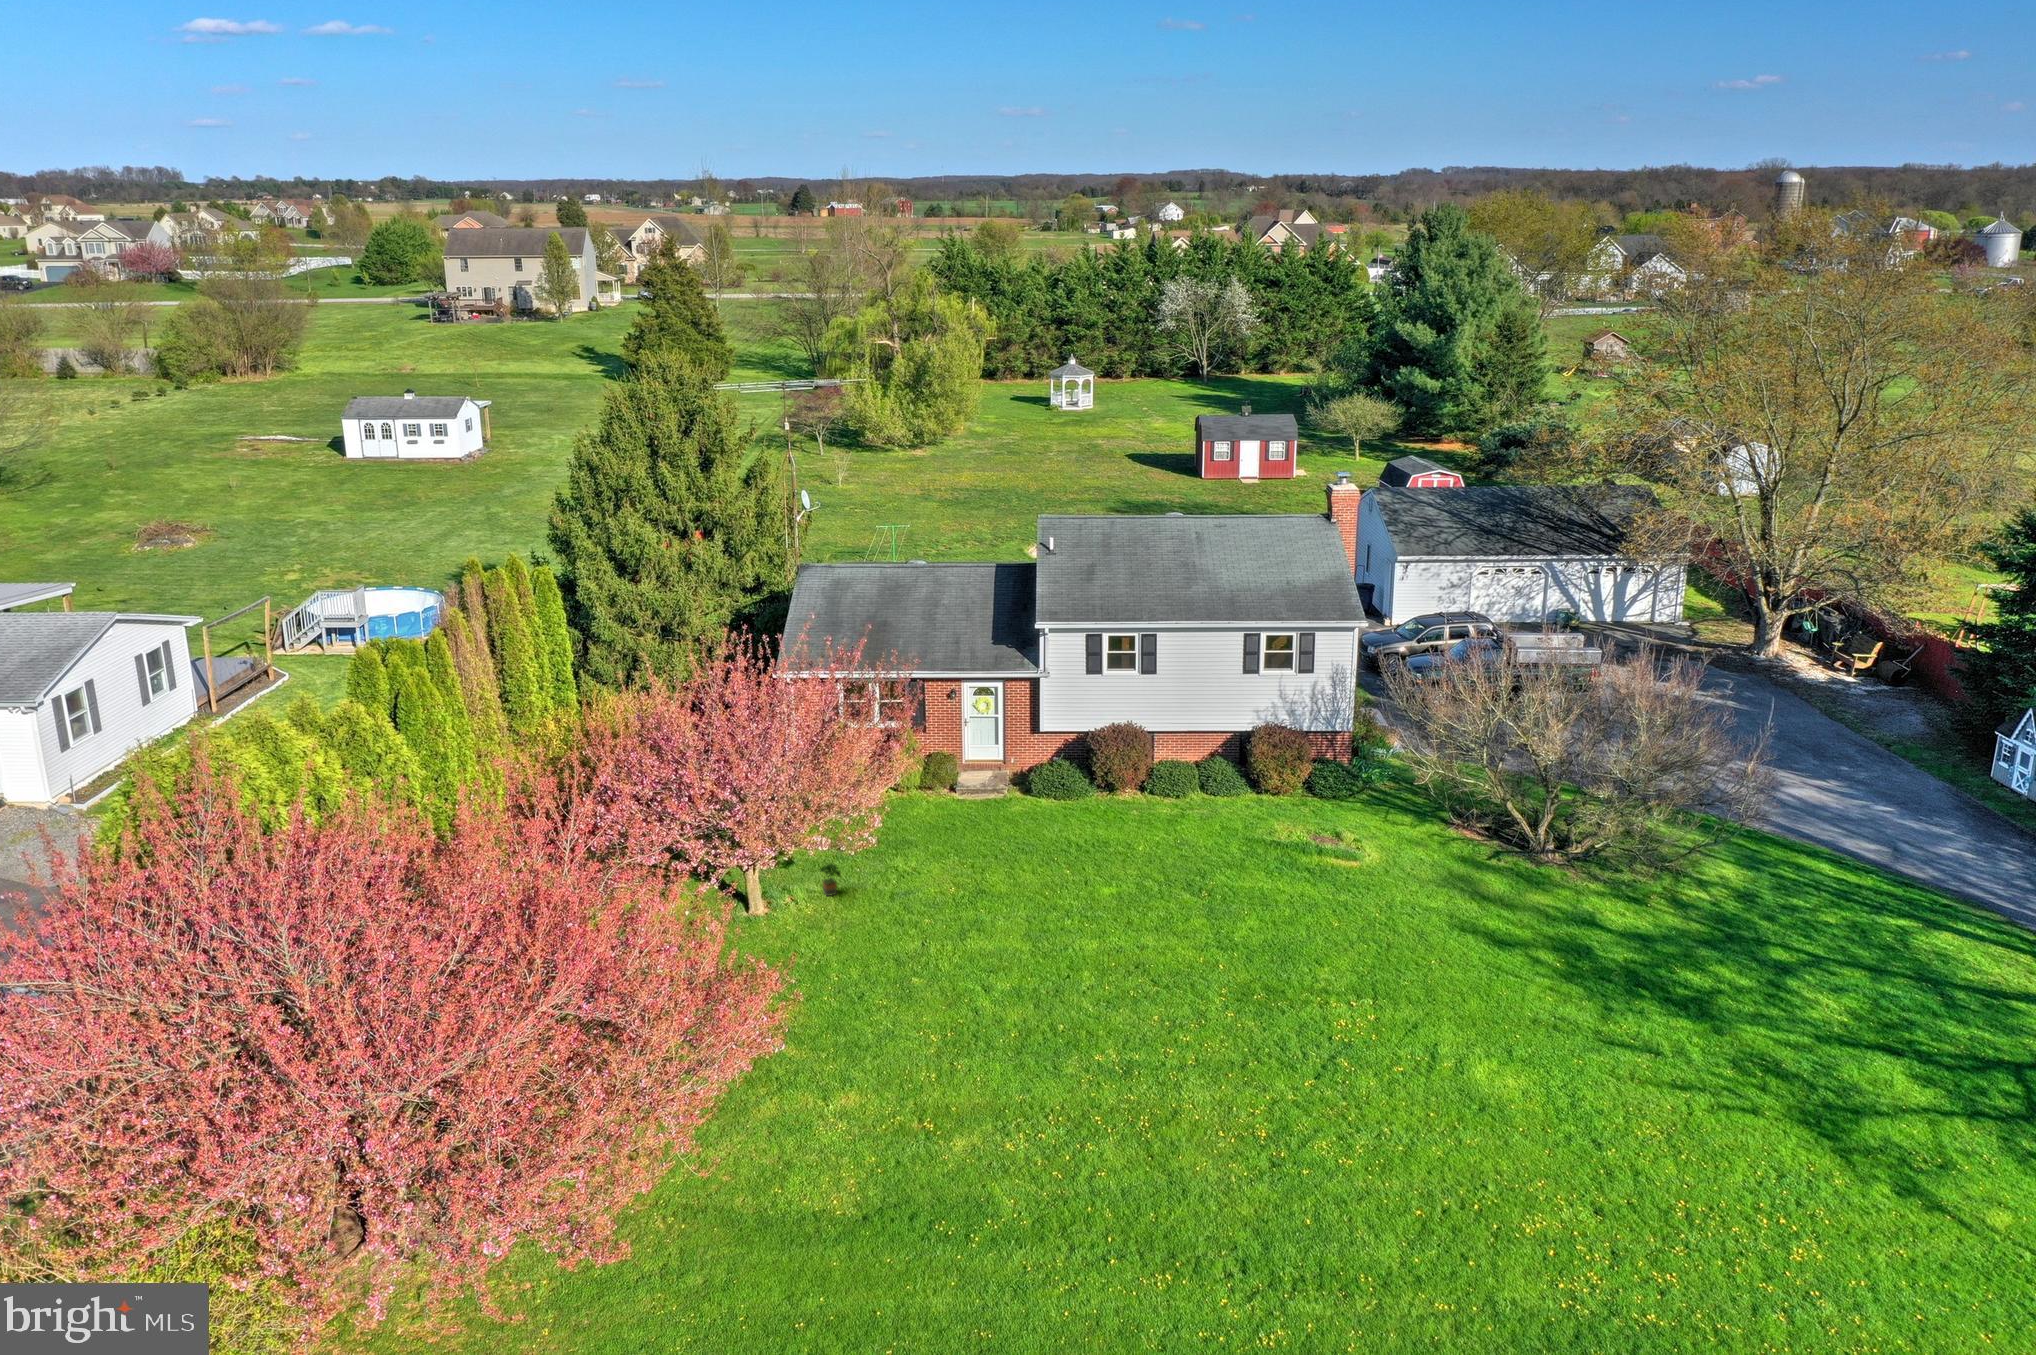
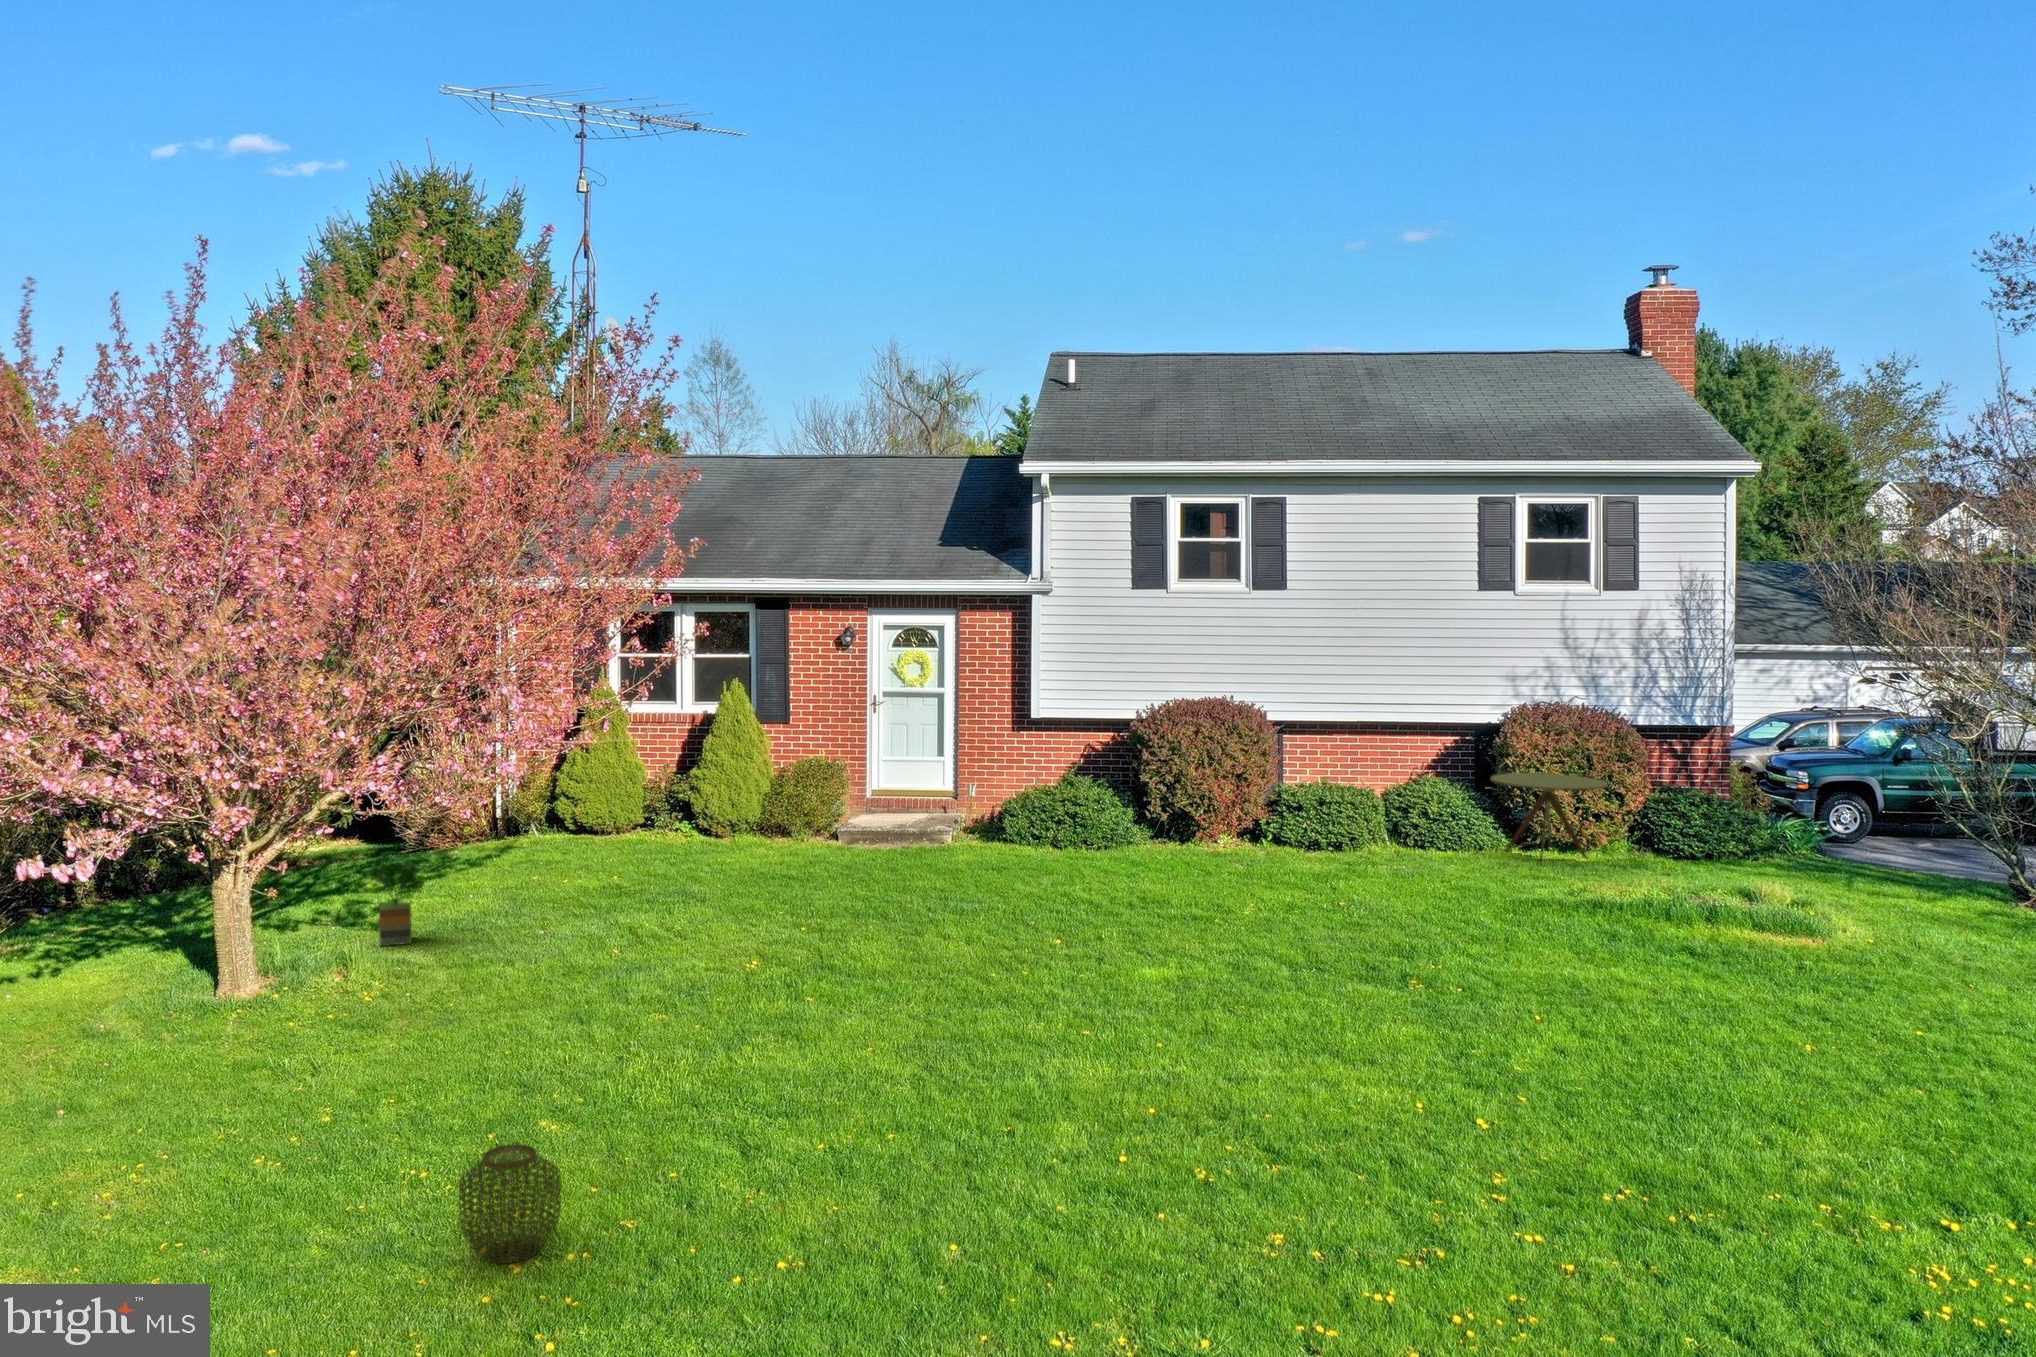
round table: none [1243,764,1291,808] -> present [1491,773,1608,860]
woven basket: none [950,1006,975,1036] -> present [458,1144,561,1263]

